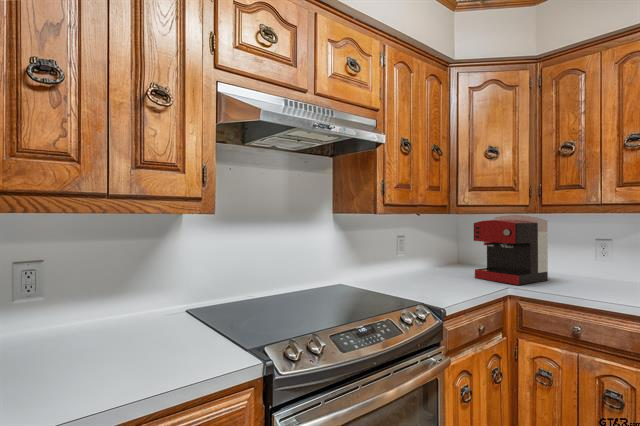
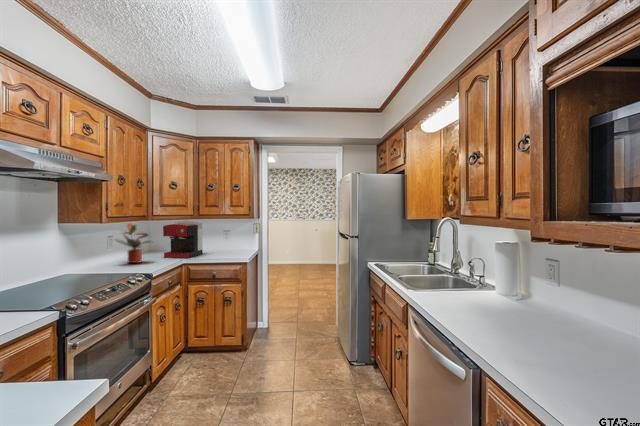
potted plant: none [397,215,456,282] -> present [116,223,150,263]

